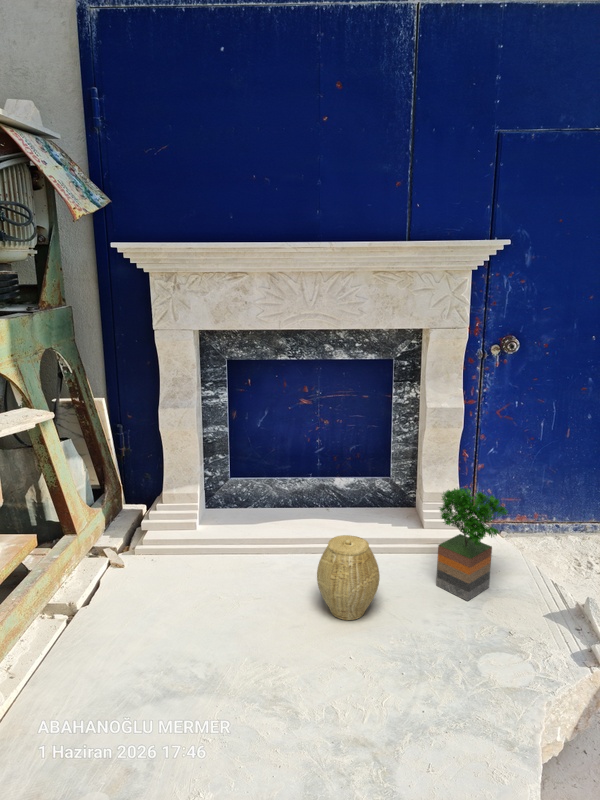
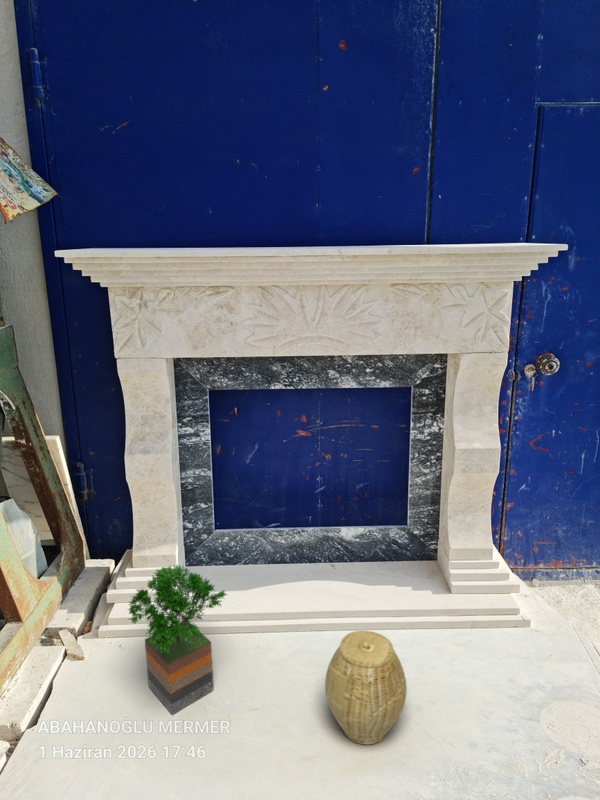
potted tree: present [436,488,507,601] -> present [129,565,227,714]

